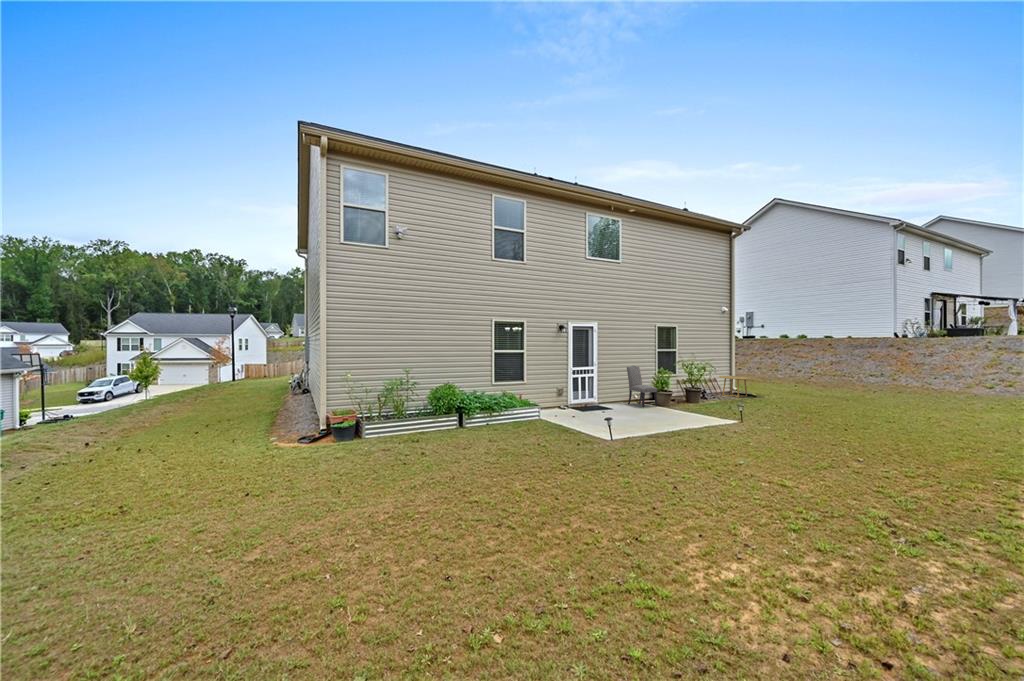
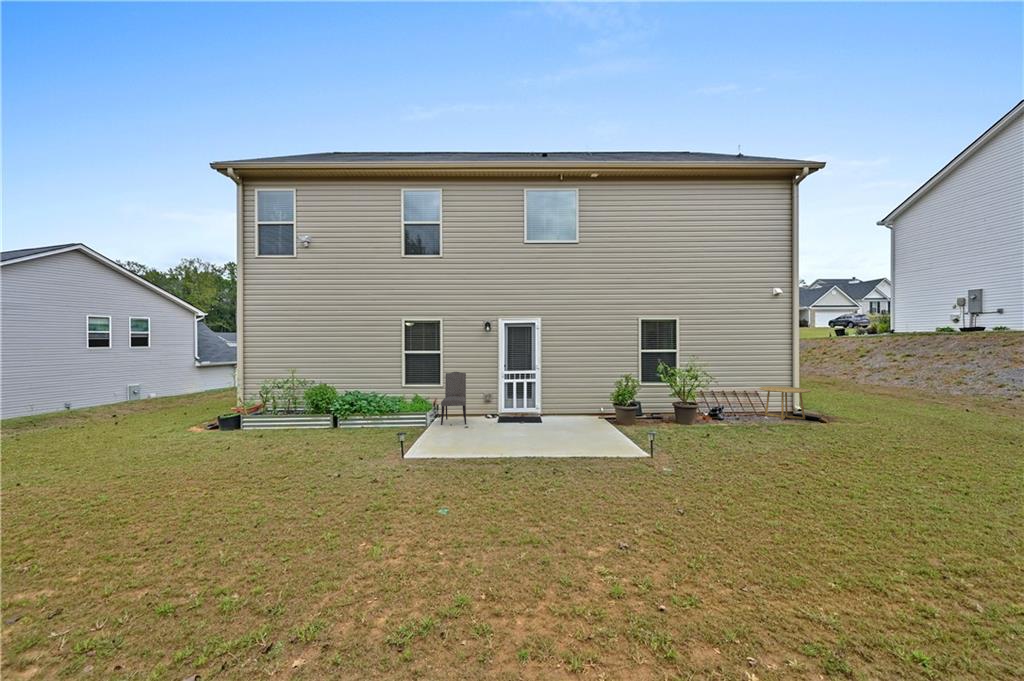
chair: present [627,366,658,407] -> present [441,372,466,425]

